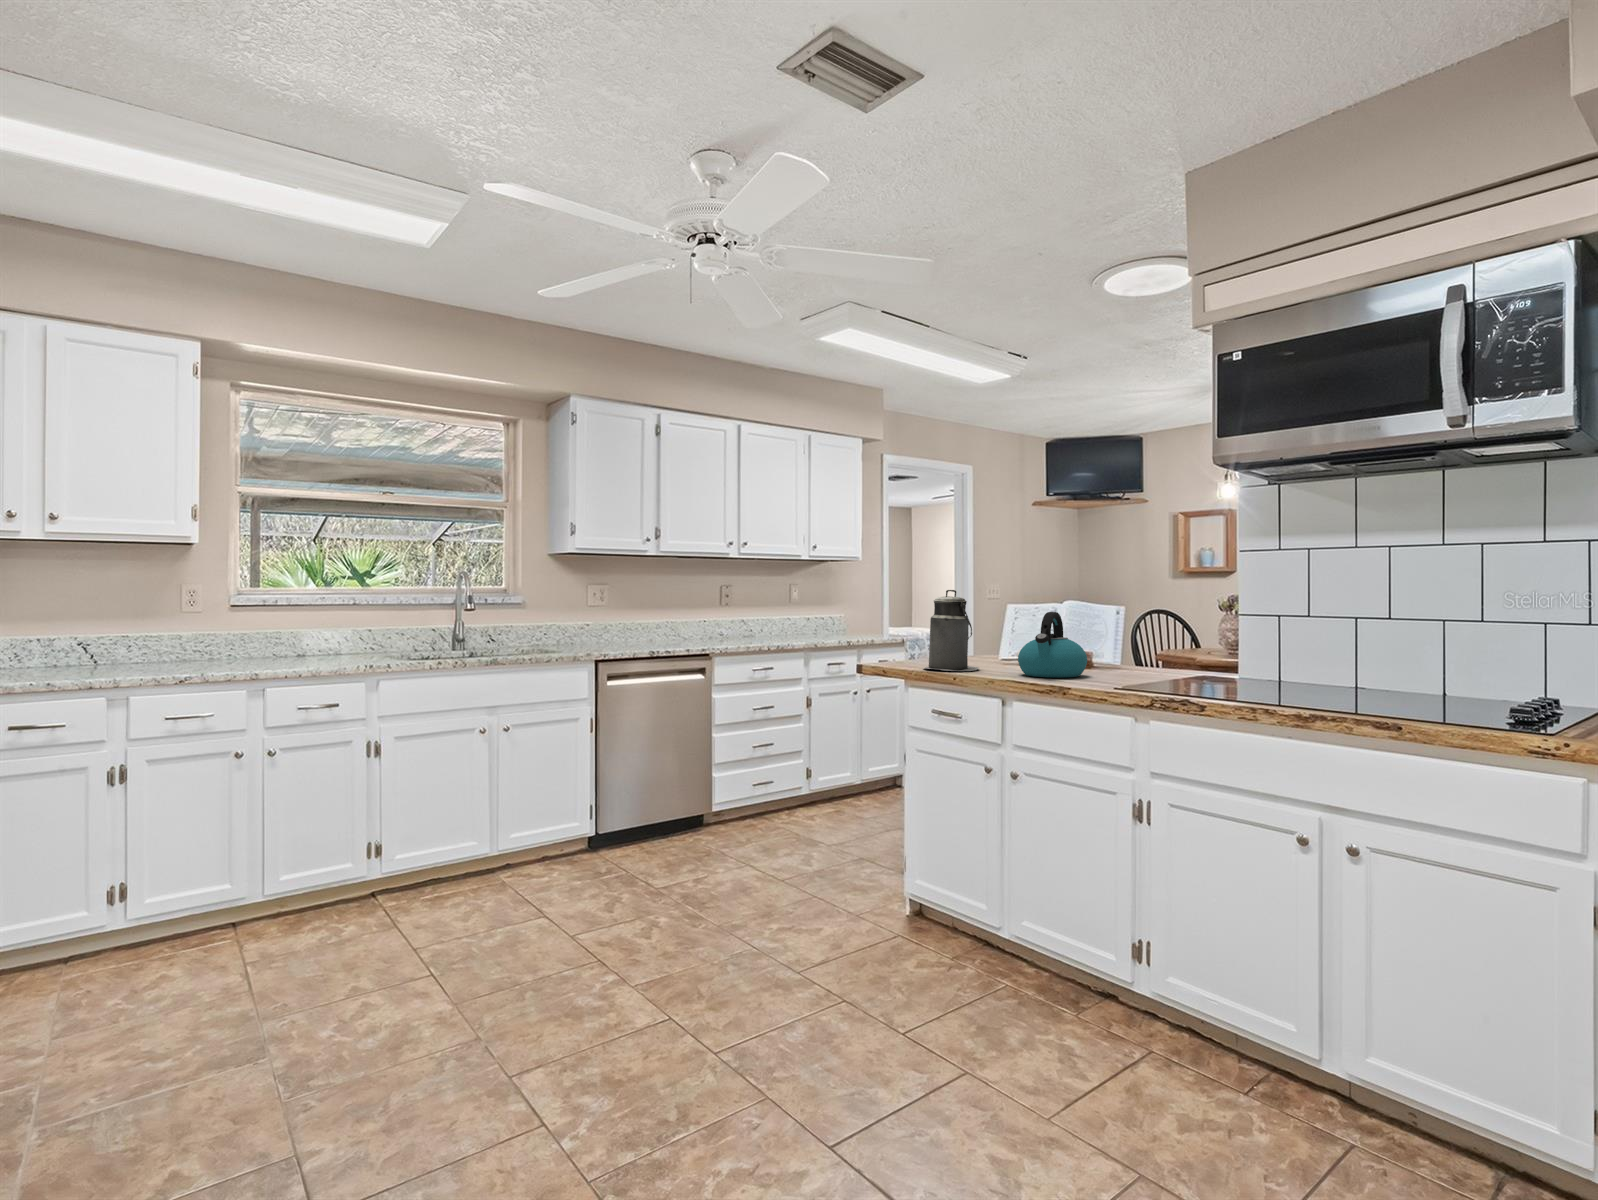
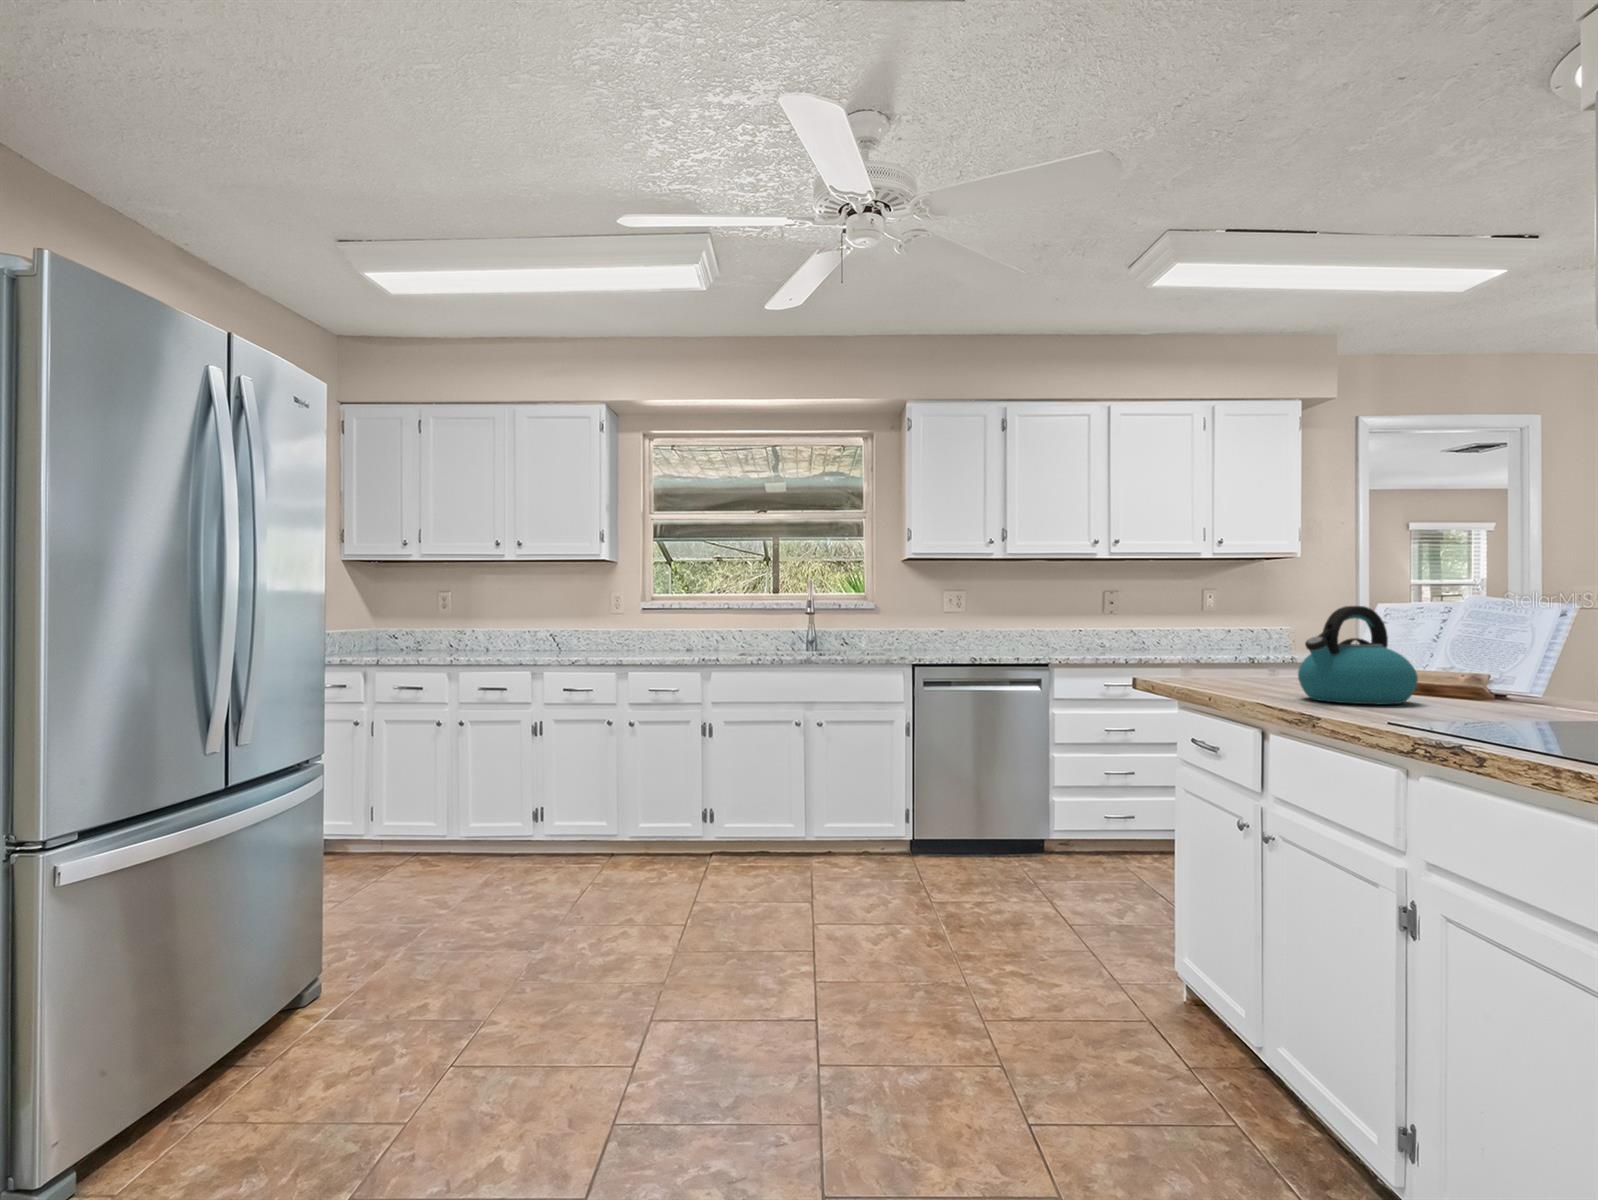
canister: present [924,590,979,671] -> none [1187,579,1273,689]

